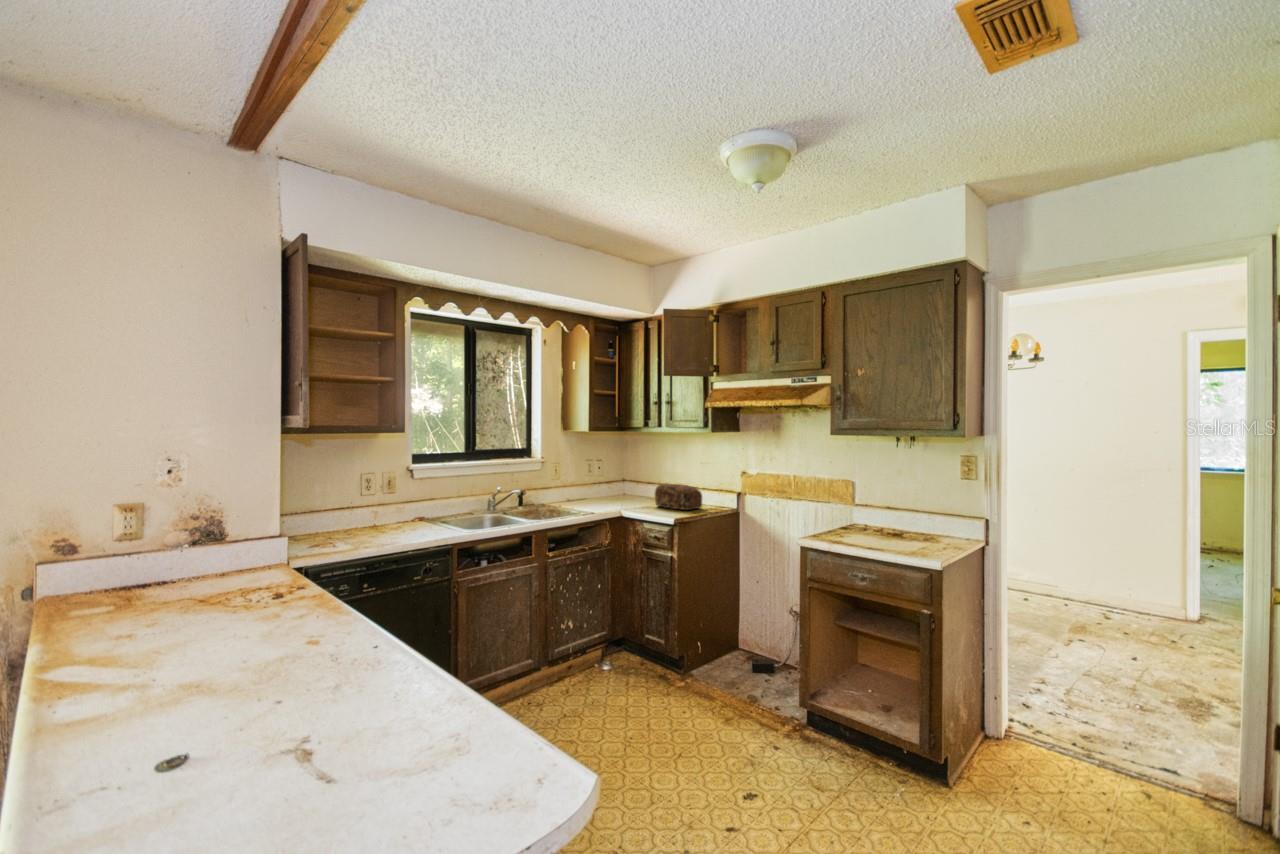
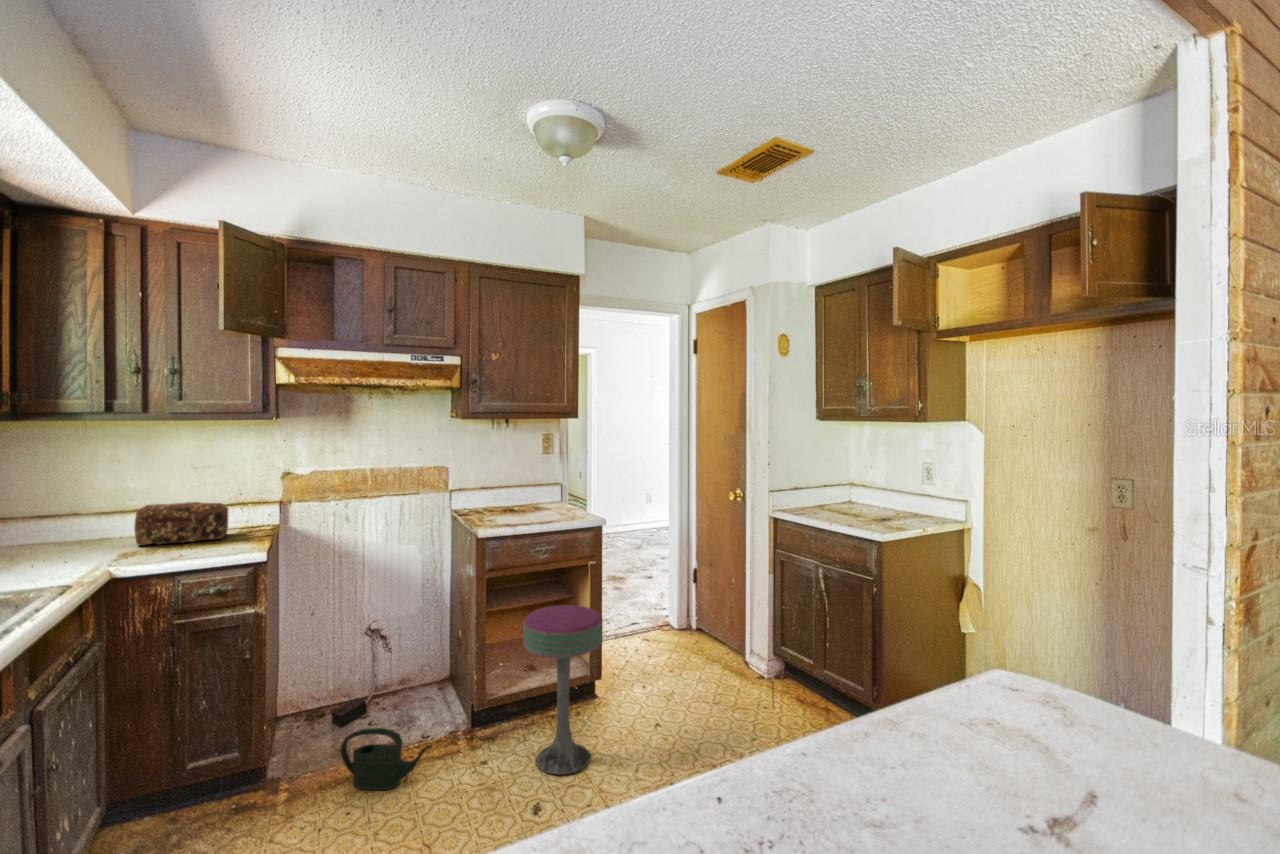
bar stool: none [783,632,869,810] -> present [523,605,603,775]
watering can: none [704,667,732,721] -> present [341,728,433,790]

